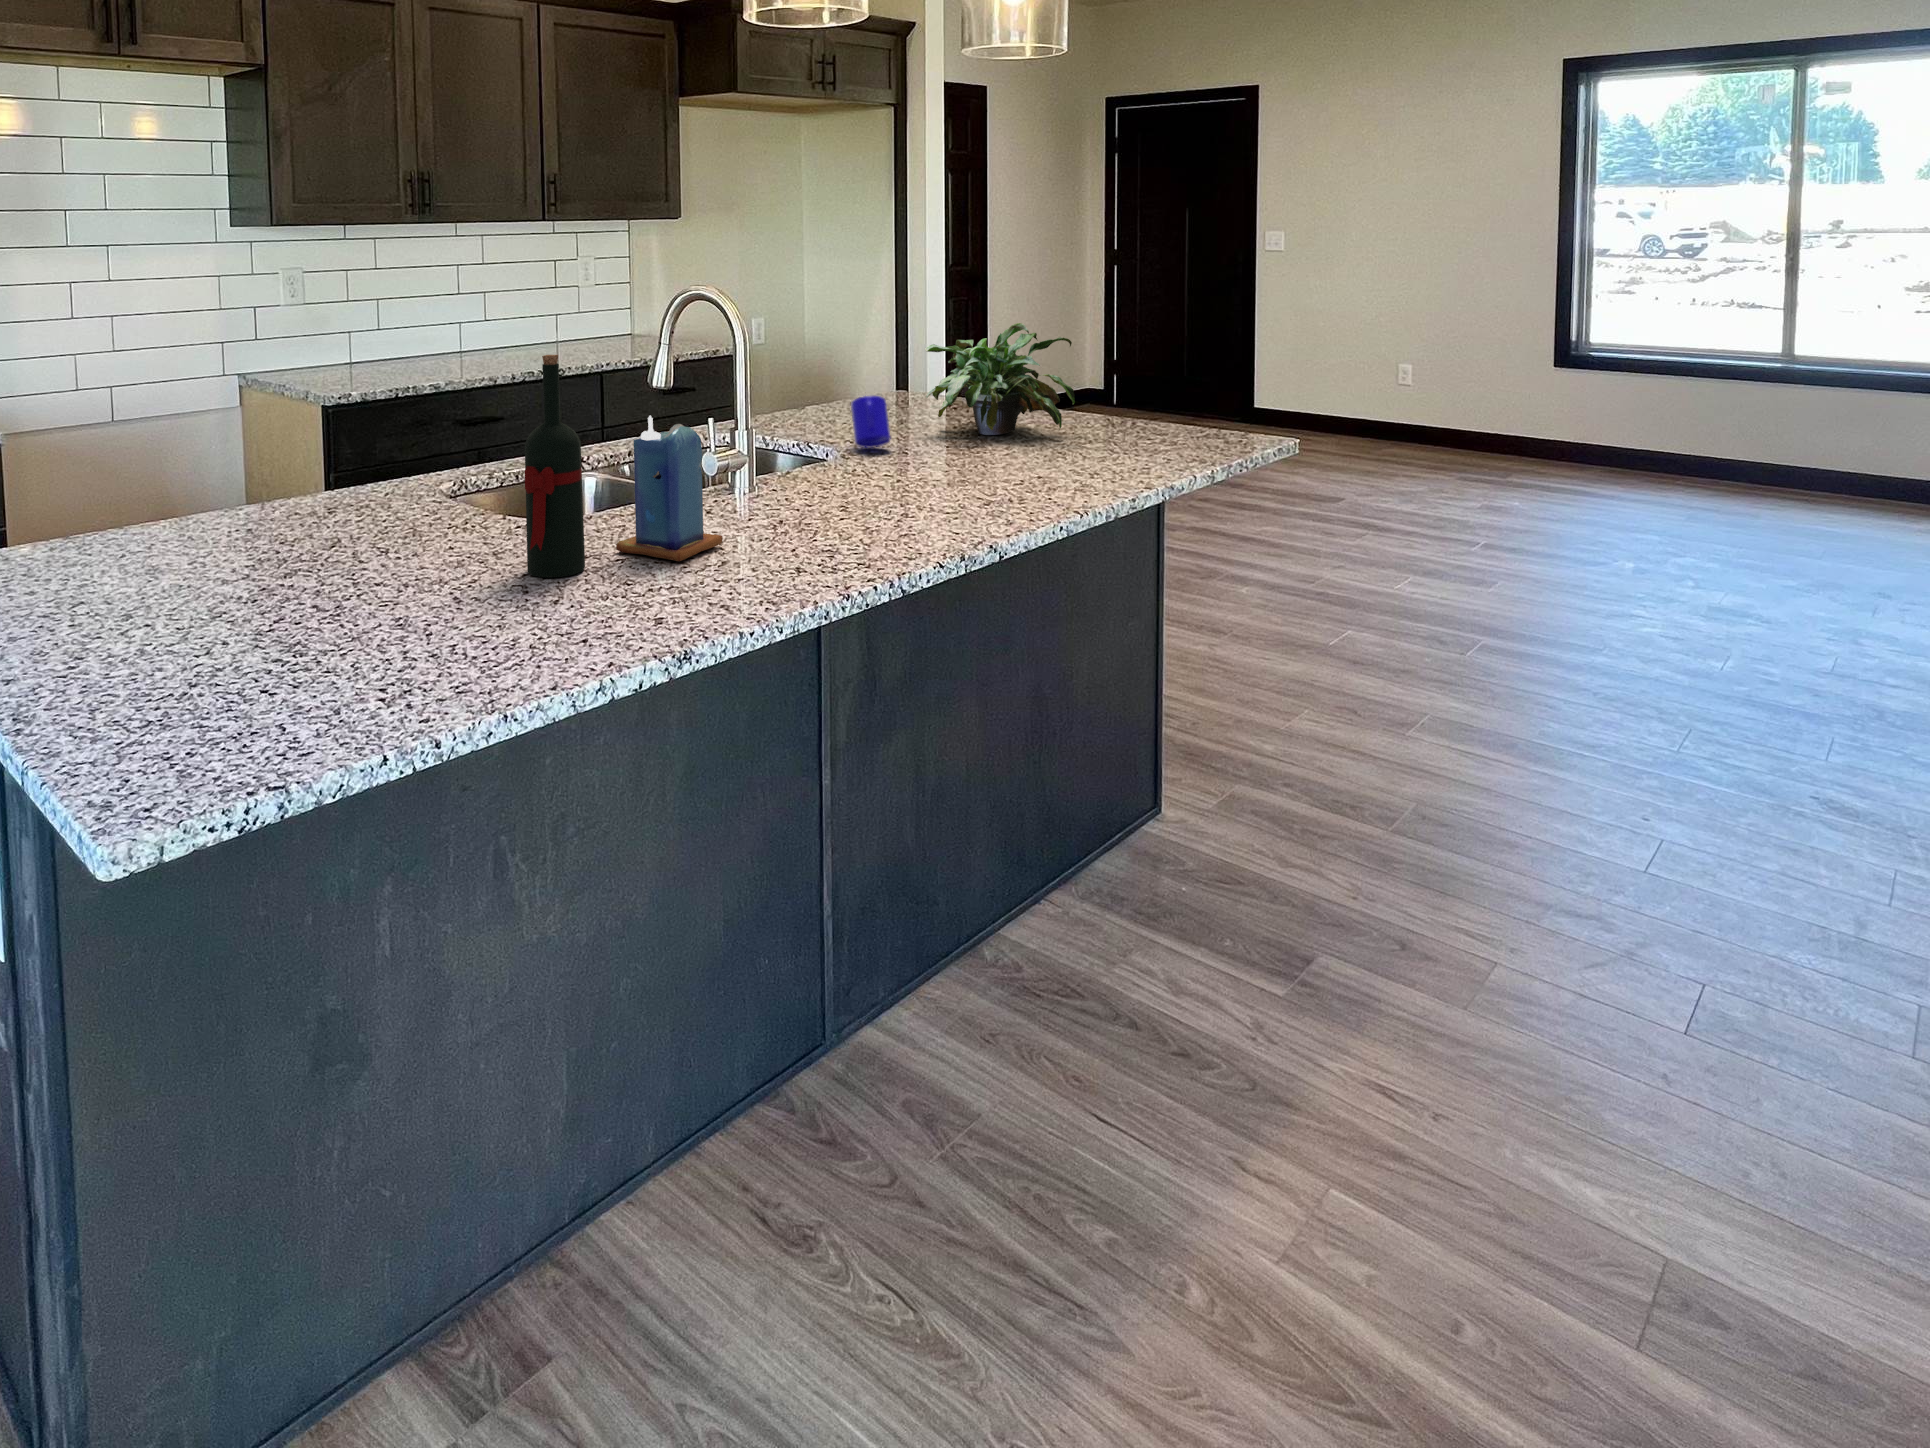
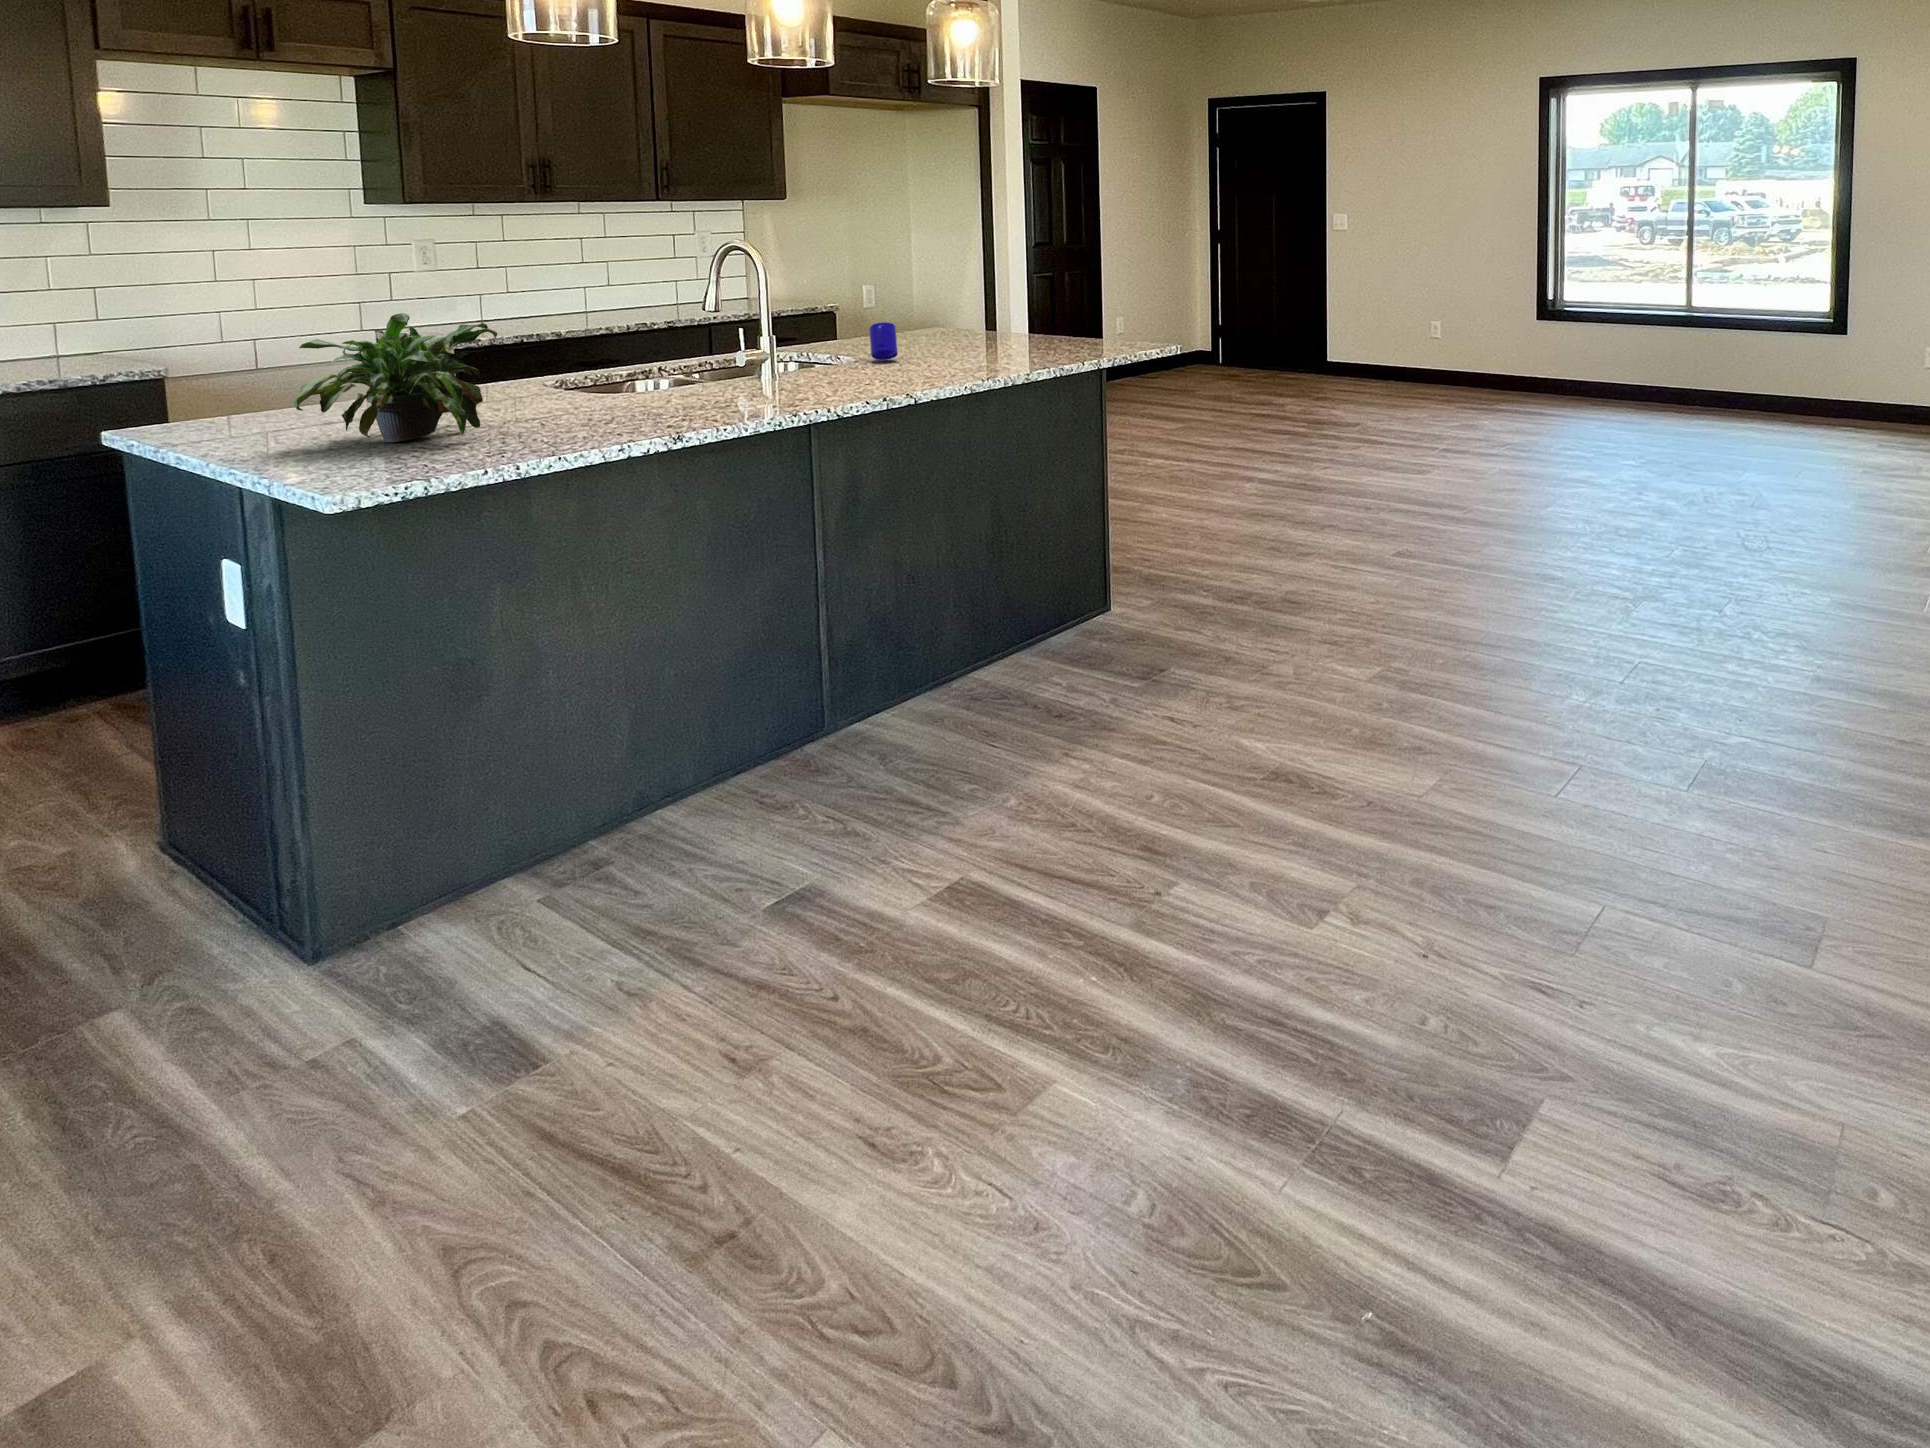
potted plant: present [925,323,1075,435] -> present [294,313,497,442]
wine bottle: present [525,355,585,578] -> none [586,281,632,420]
candle: present [616,416,722,561] -> none [657,322,732,411]

